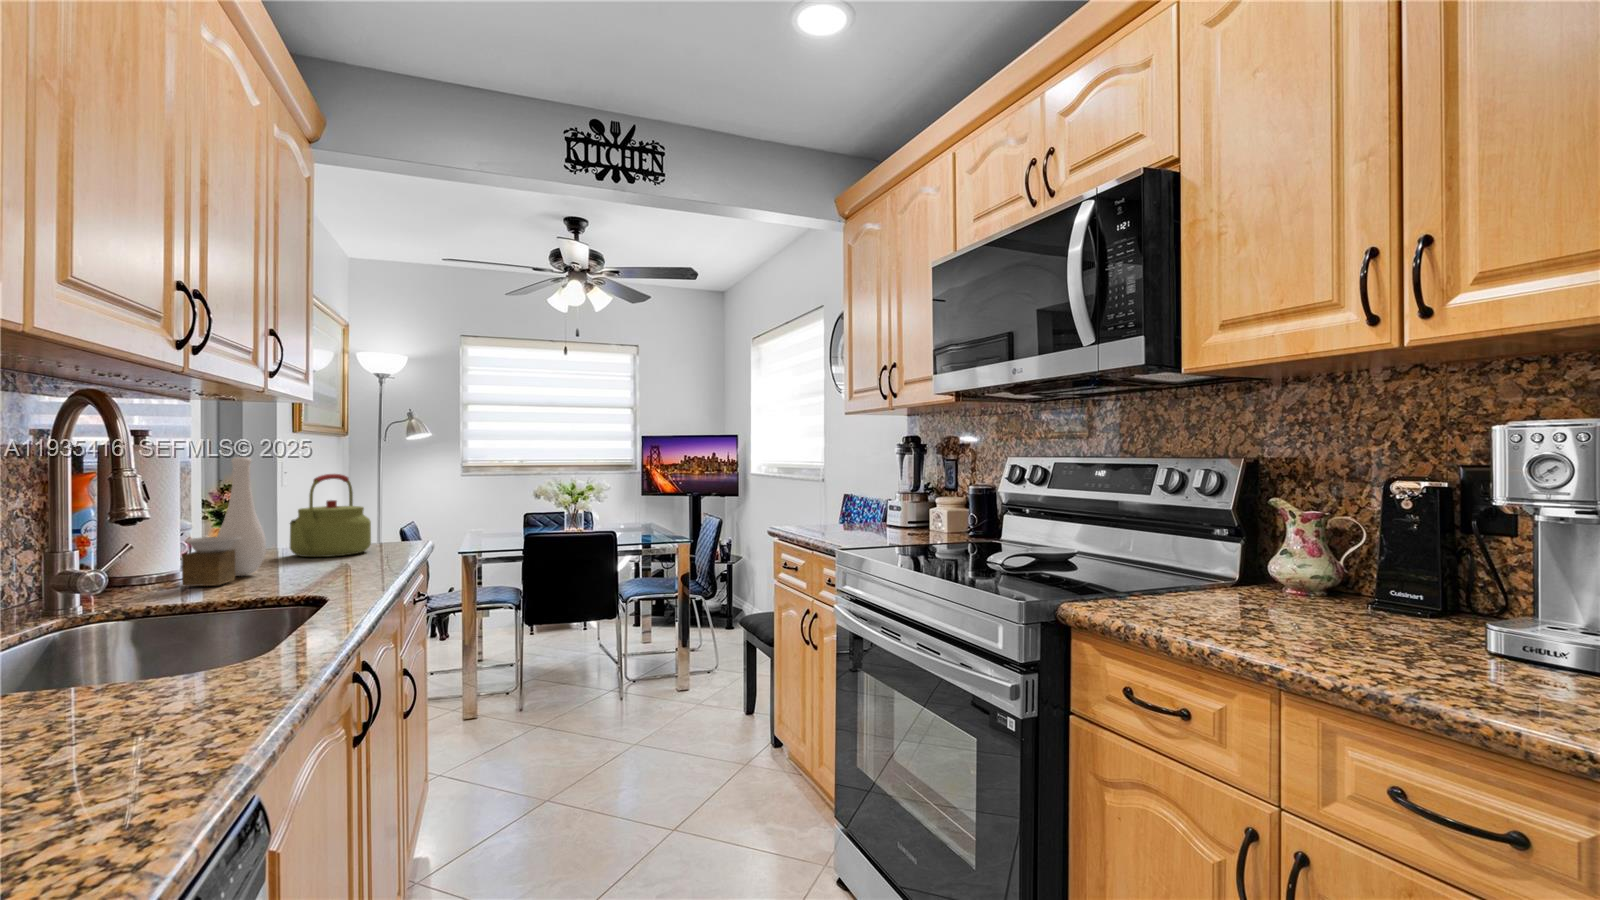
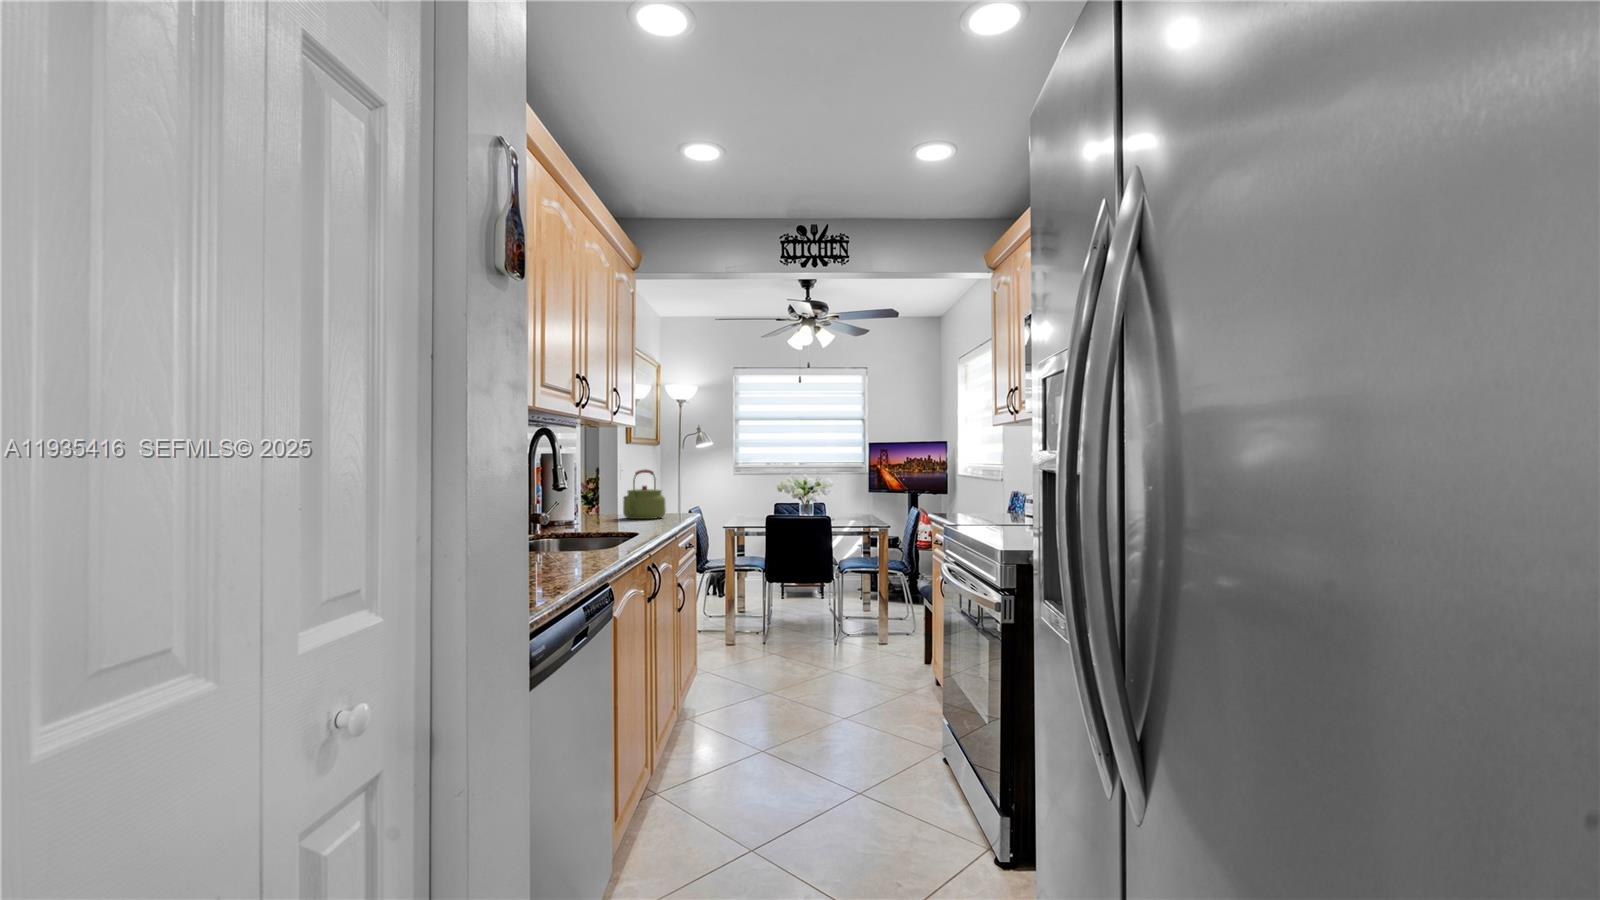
vase: present [182,457,266,586] -> none [575,459,612,527]

